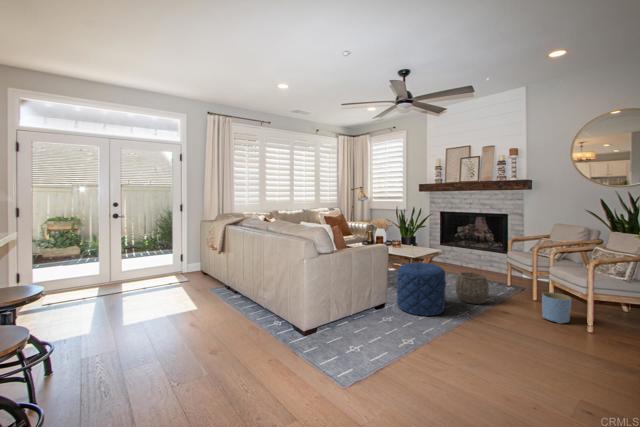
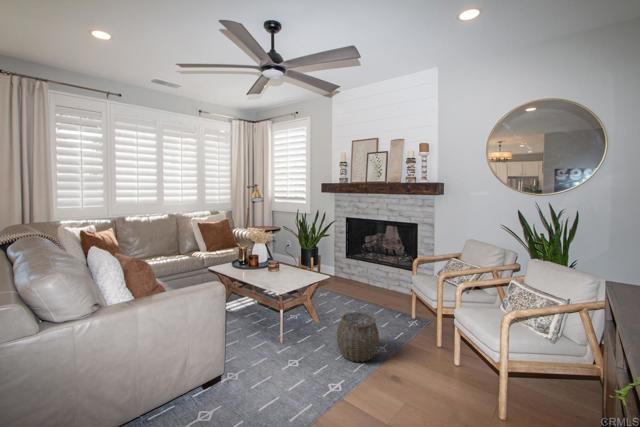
pouf: present [397,263,446,316] -> none [242,307,312,399]
planter: present [542,292,571,324] -> none [441,349,478,400]

